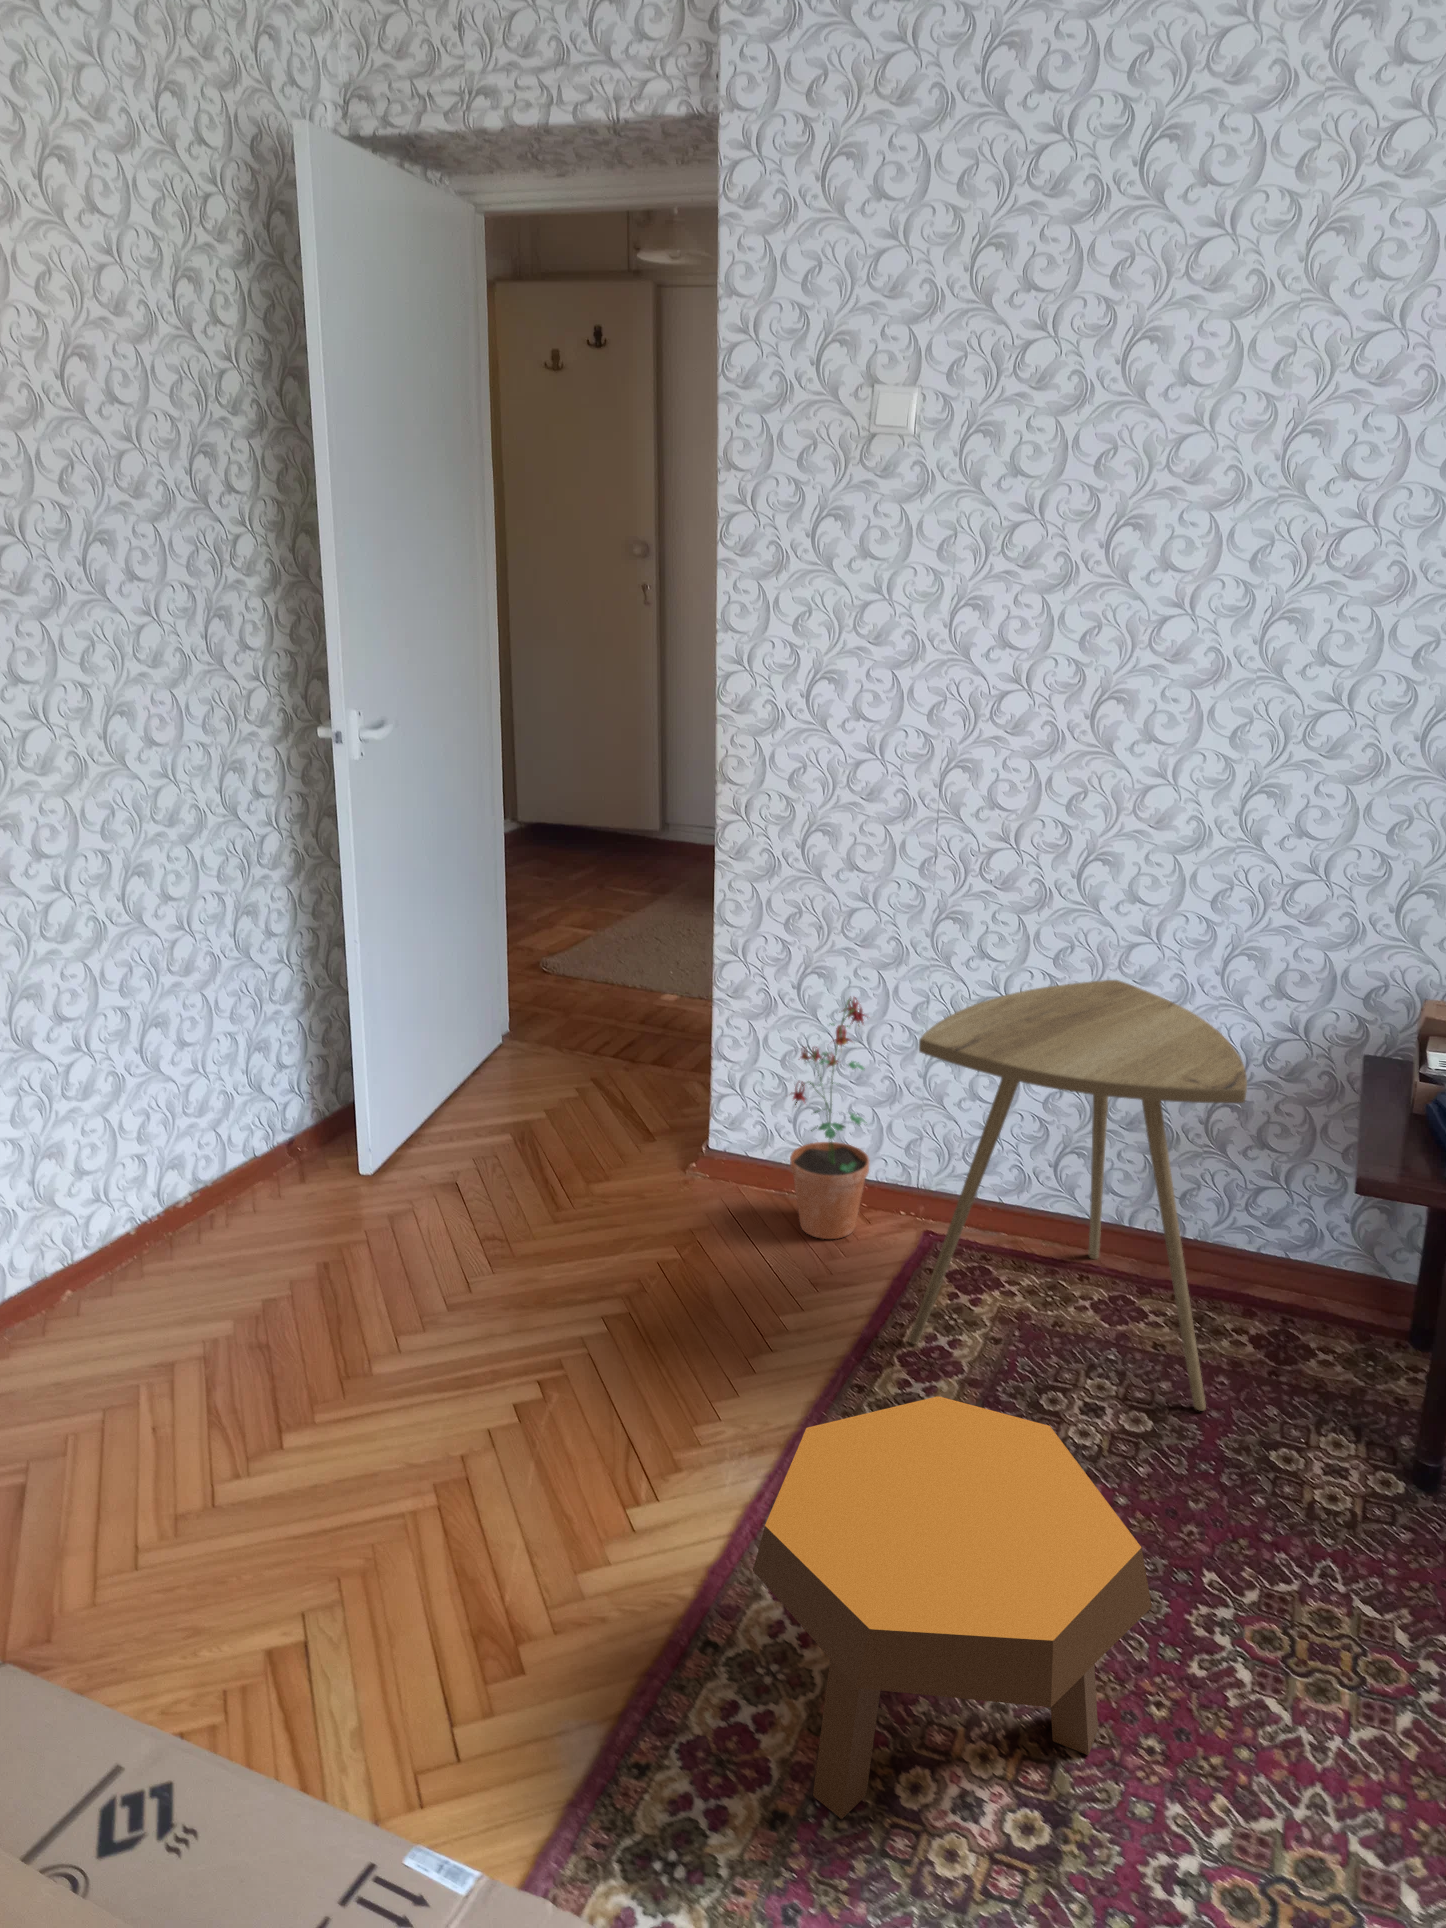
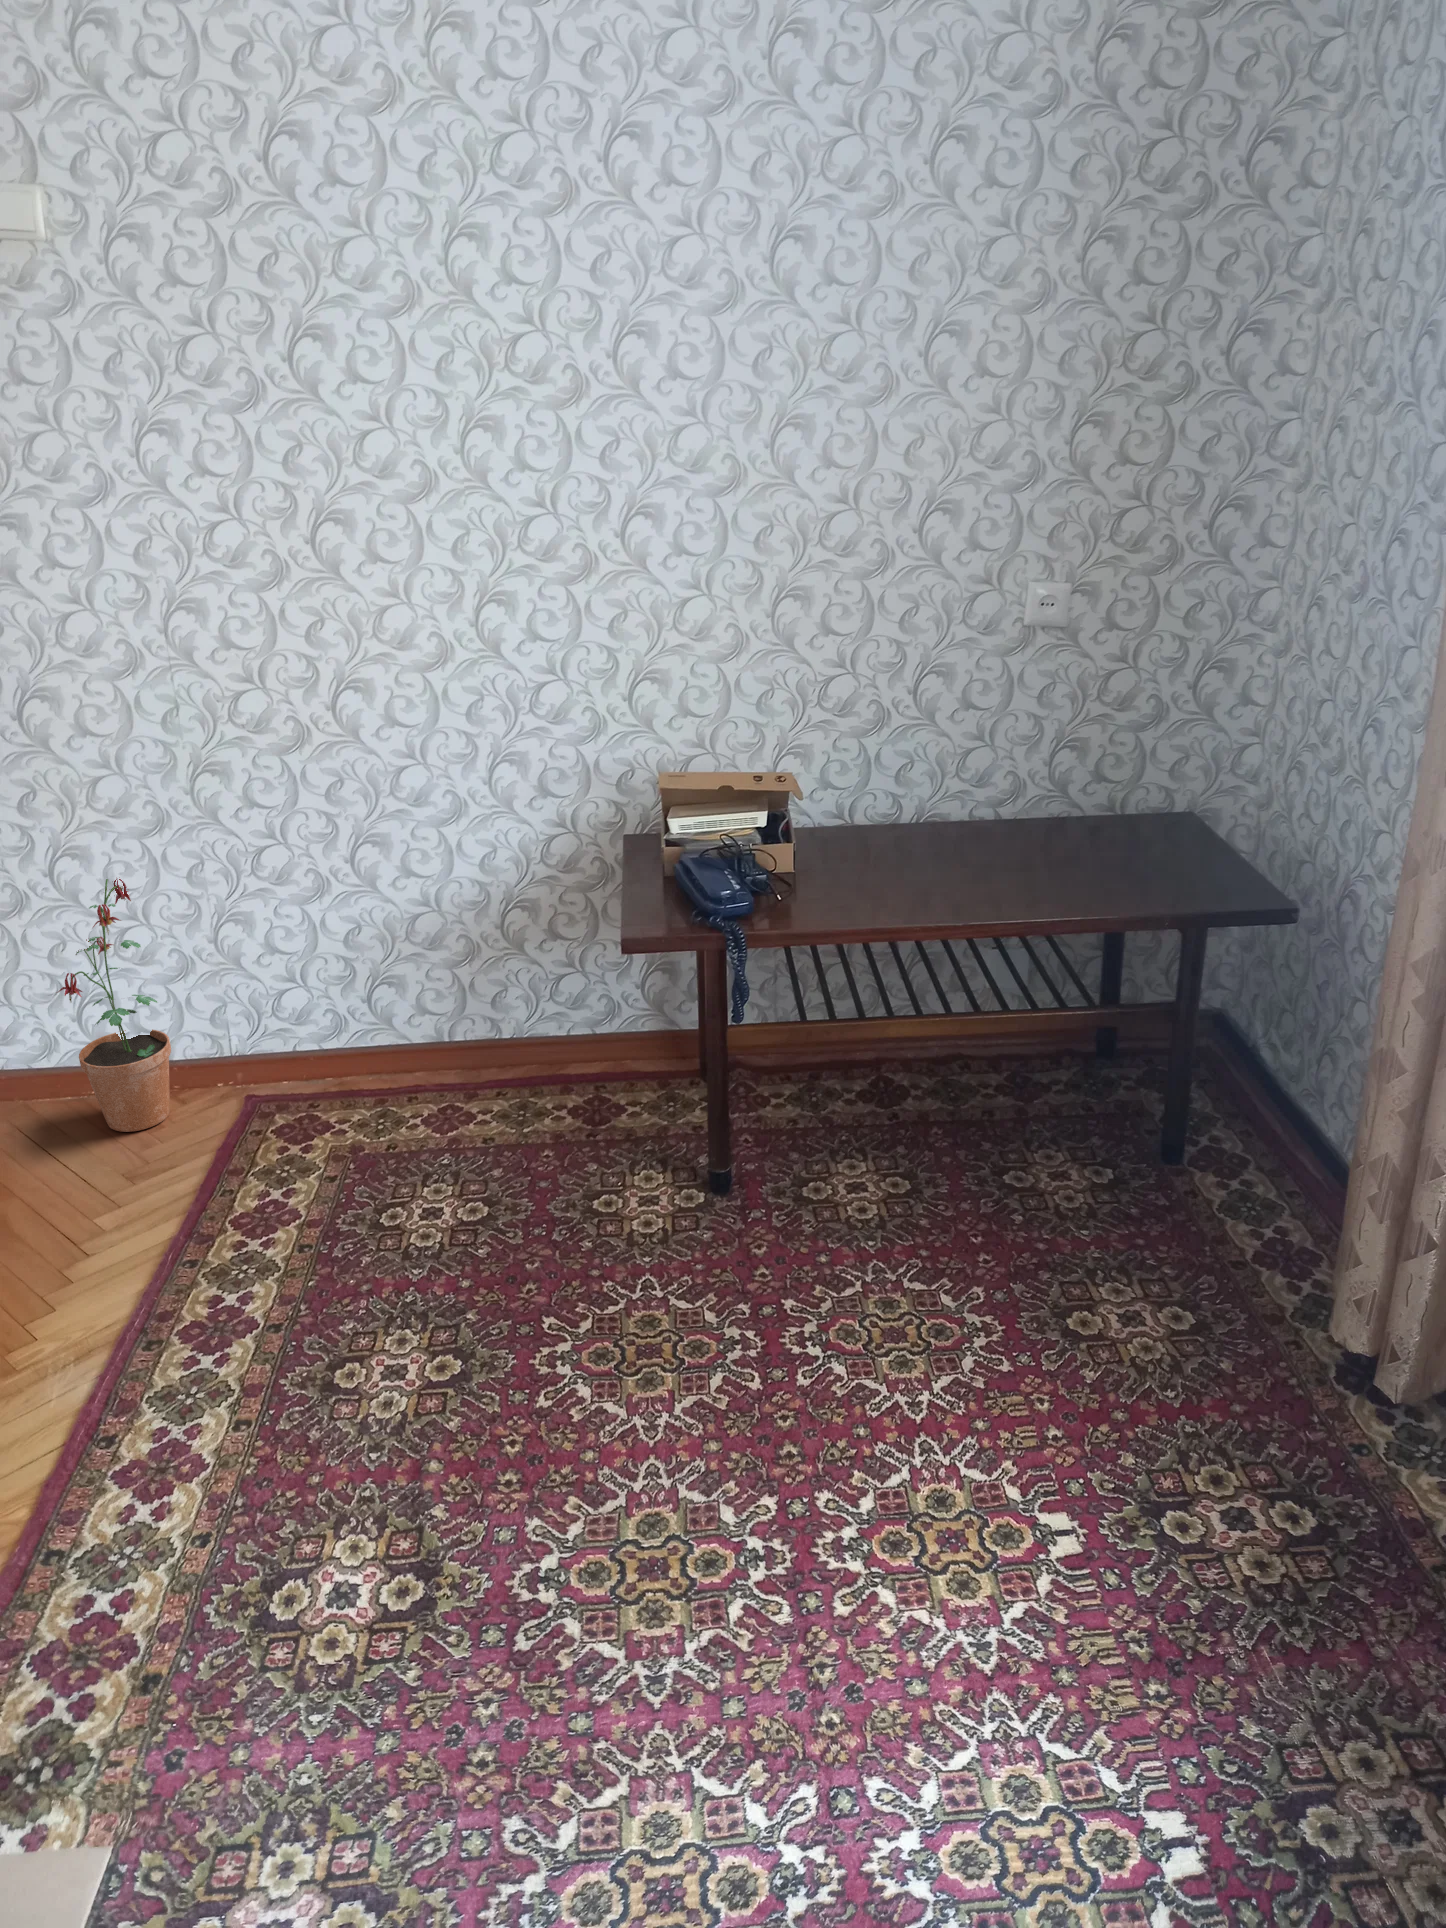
side table: present [909,980,1247,1411] -> none [179,804,534,1205]
footstool: present [753,1396,1152,1819] -> none [74,1232,479,1656]

